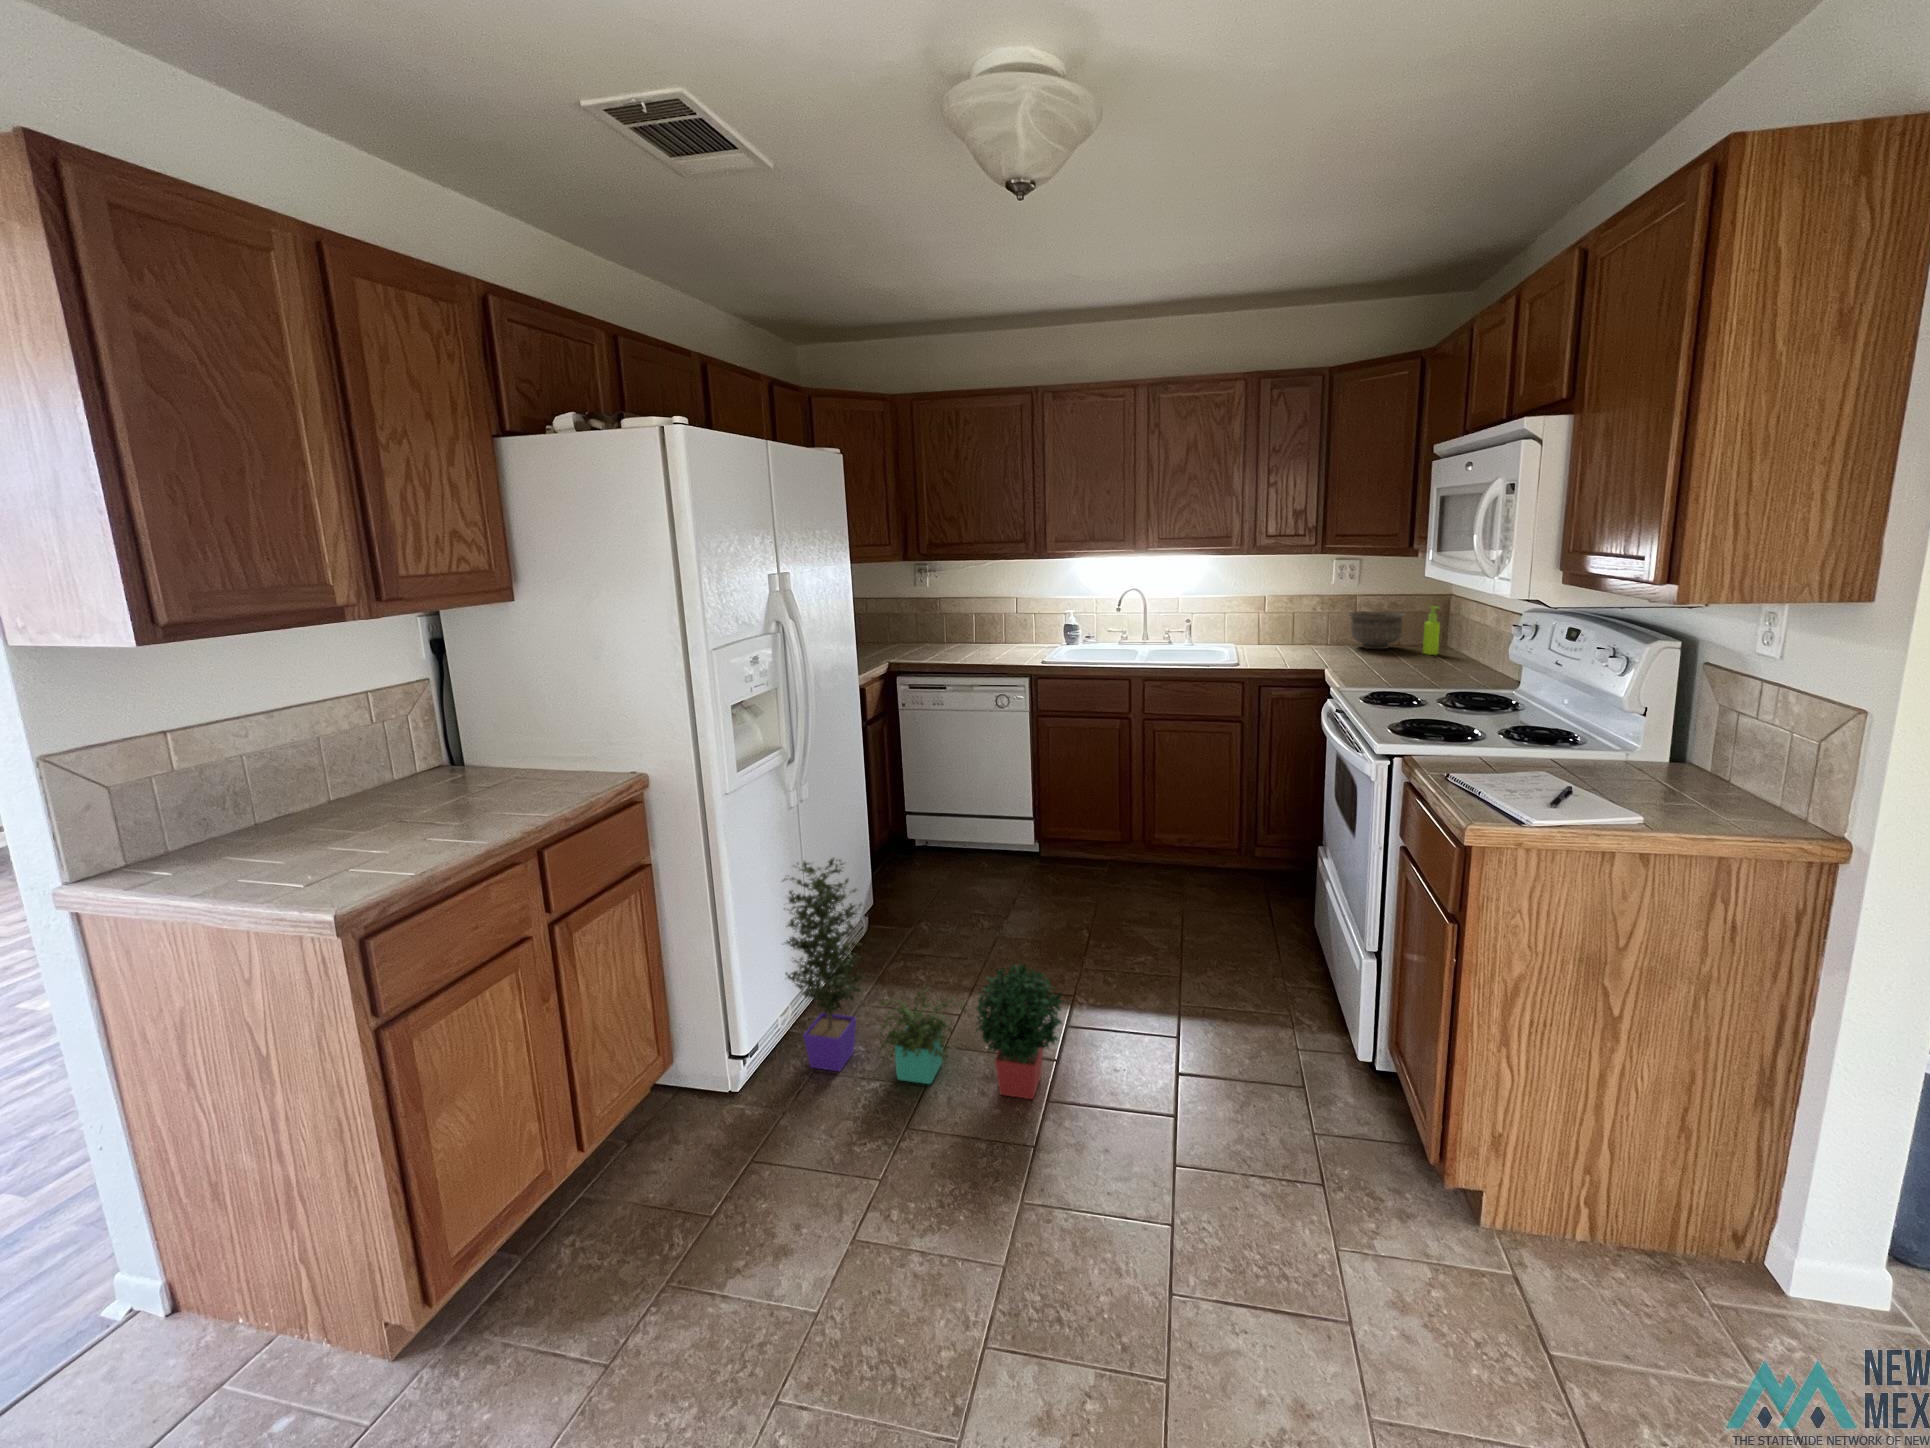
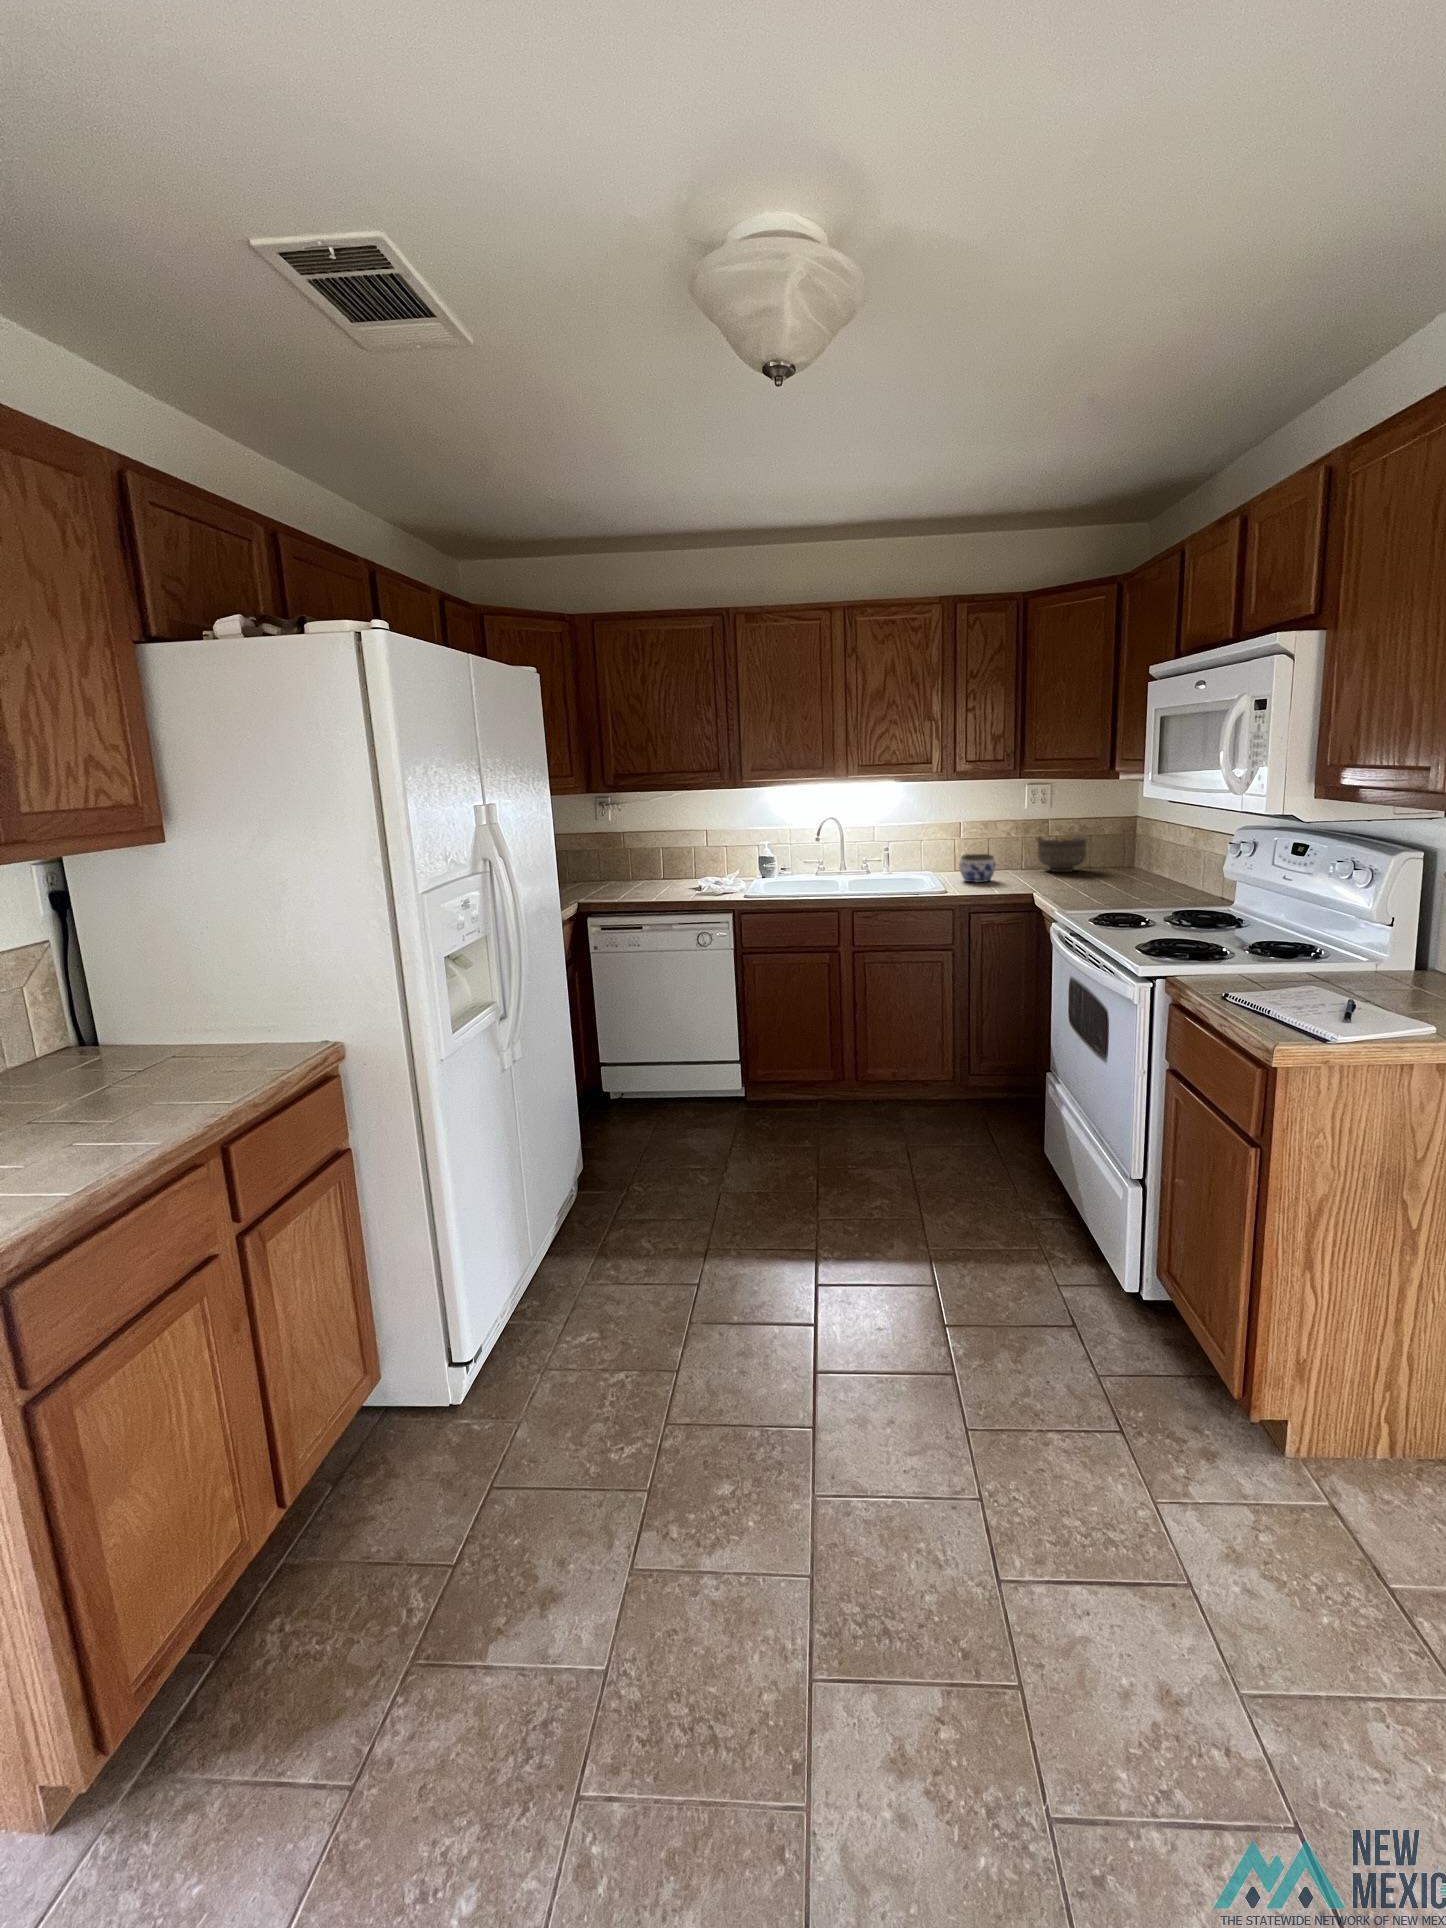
soap dispenser: present [1423,606,1440,655] -> none [1109,828,1126,876]
jar: none [1263,628,1300,657] -> present [959,854,996,882]
potted plant: present [783,858,1063,1099] -> none [501,1121,827,1369]

